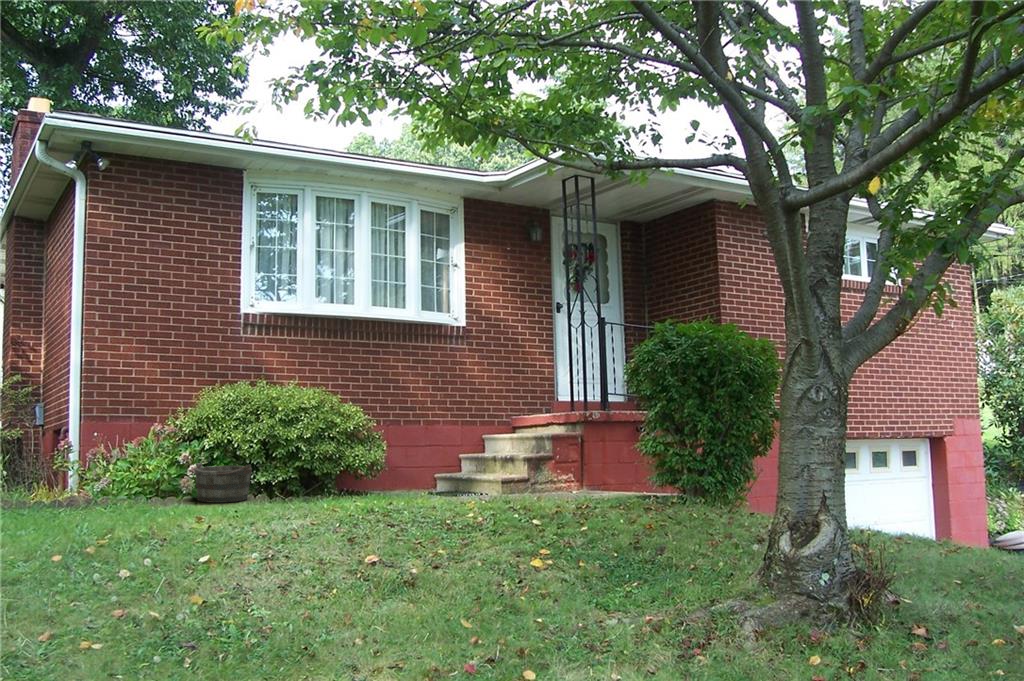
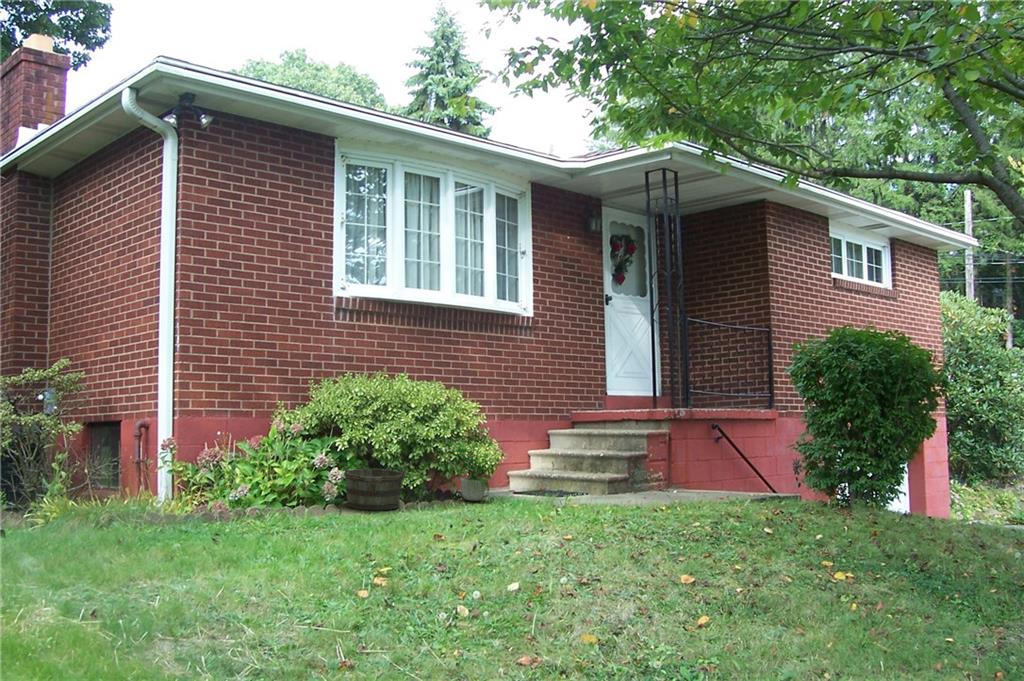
potted plant: none [311,428,372,496] -> present [457,444,504,501]

